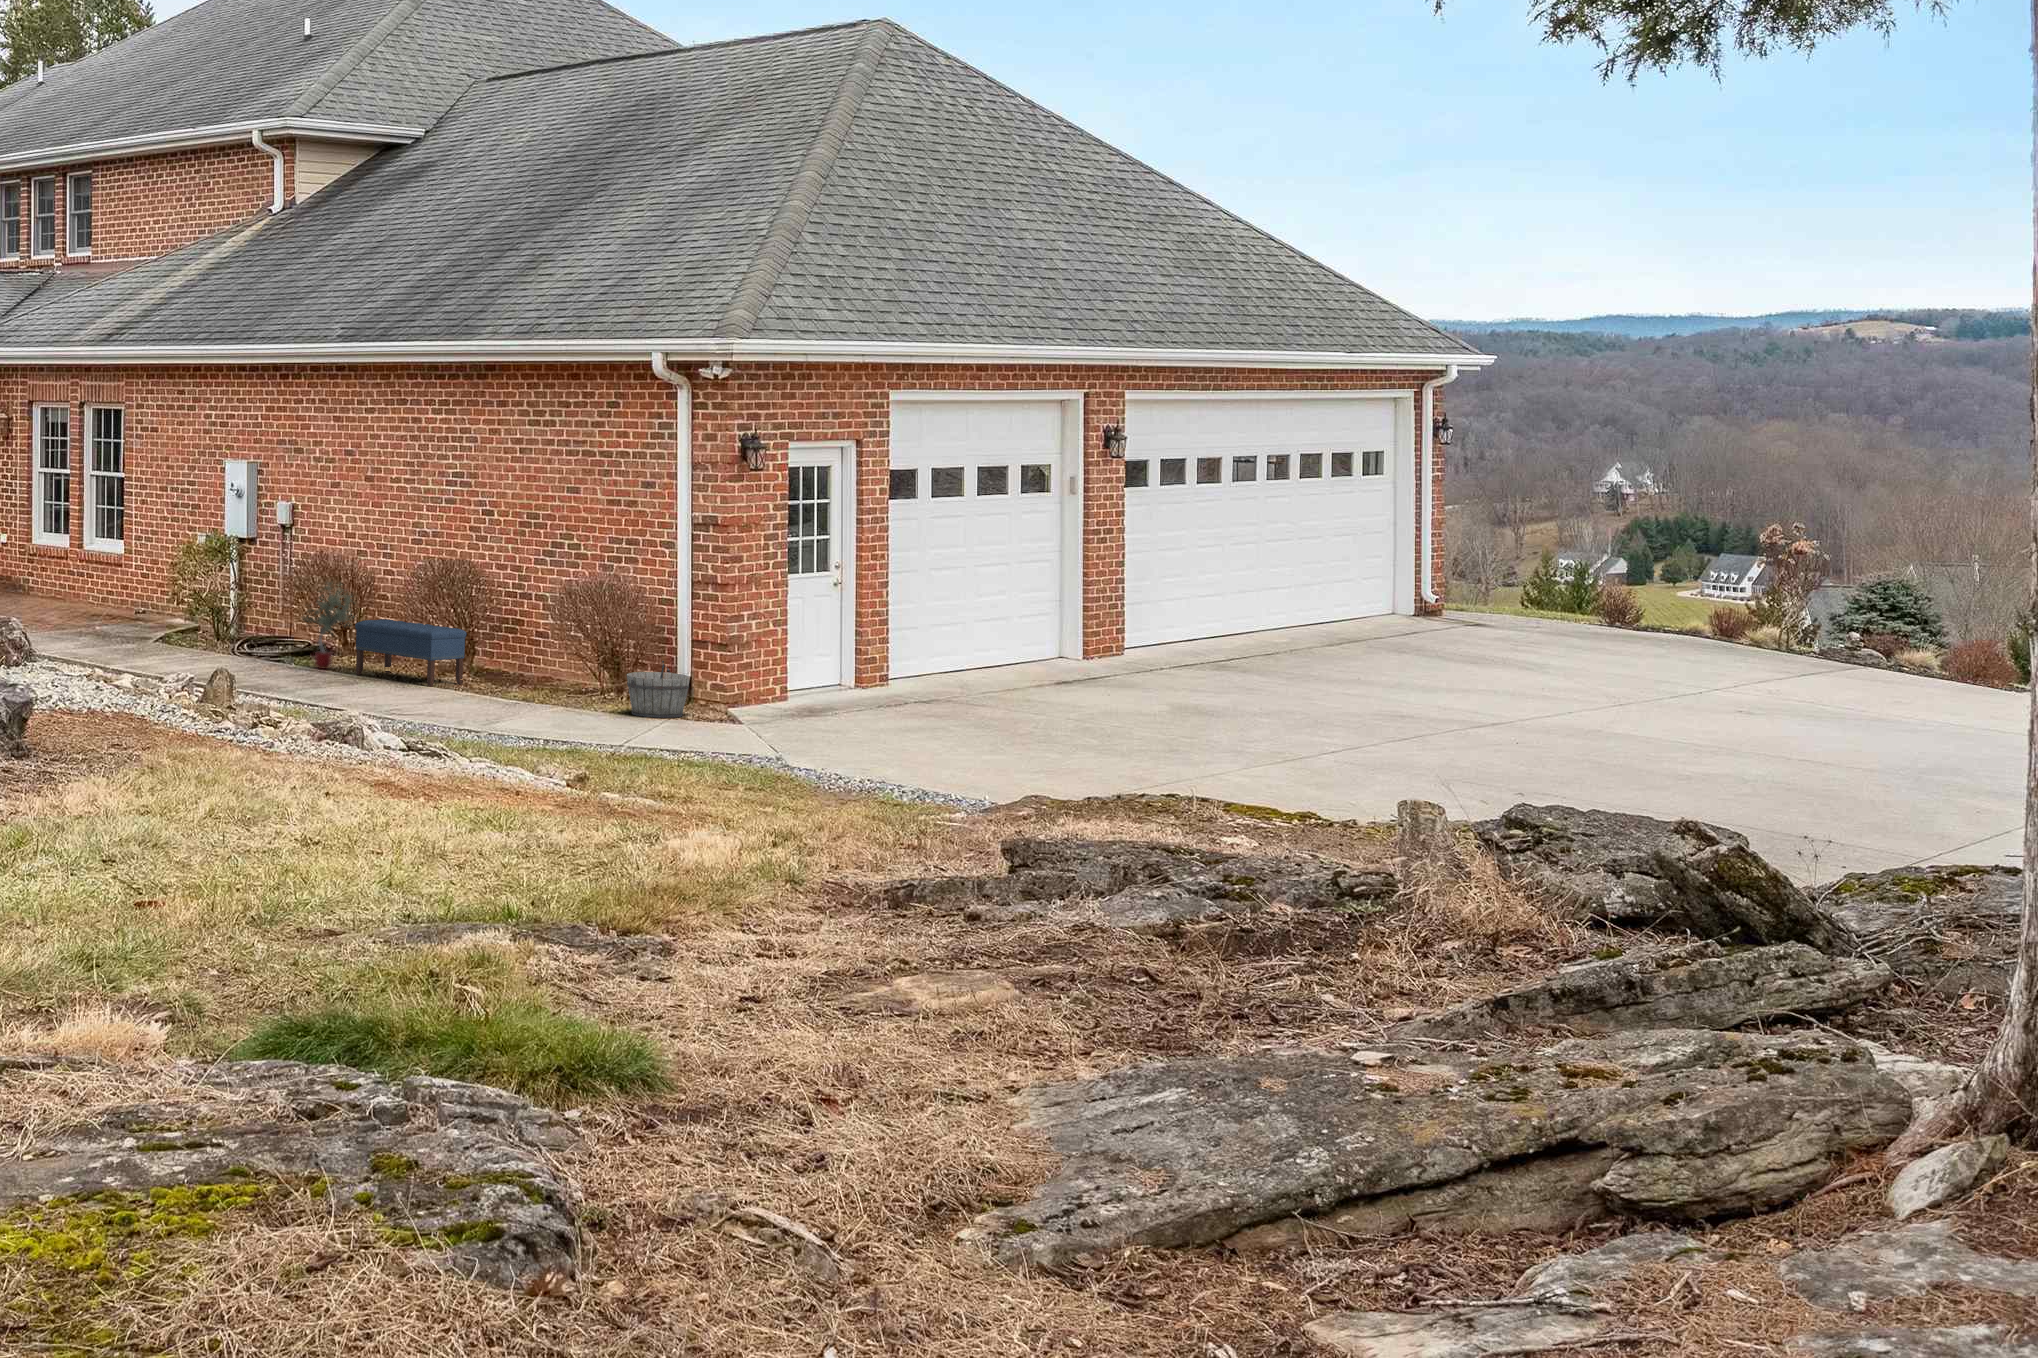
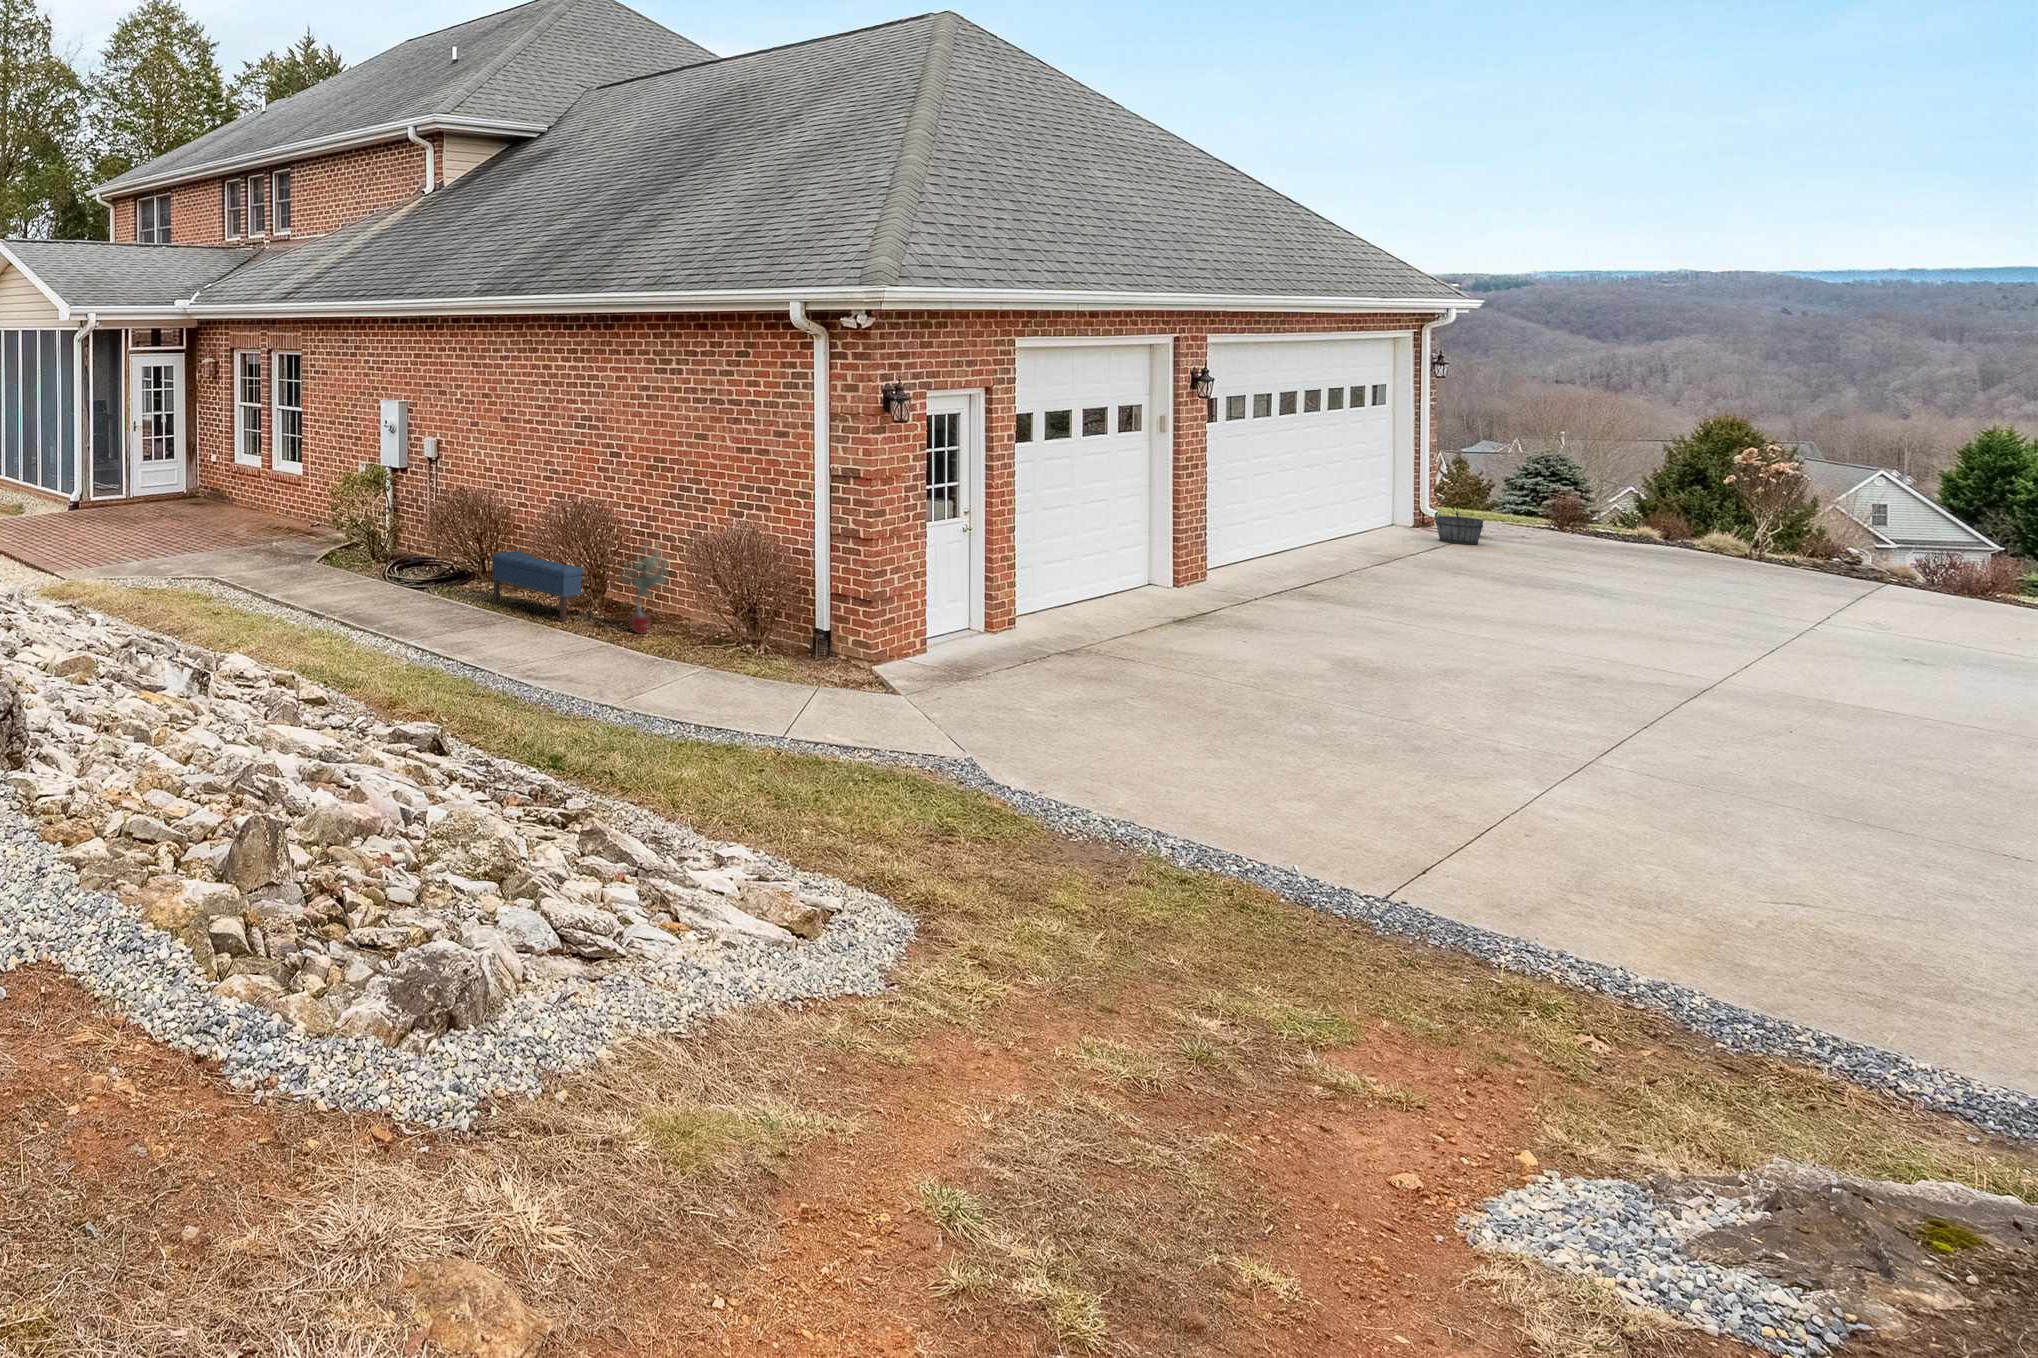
potted tree: present [302,583,354,669] -> present [621,543,671,634]
wooden bucket: present [627,661,690,718] -> present [1435,510,1483,544]

